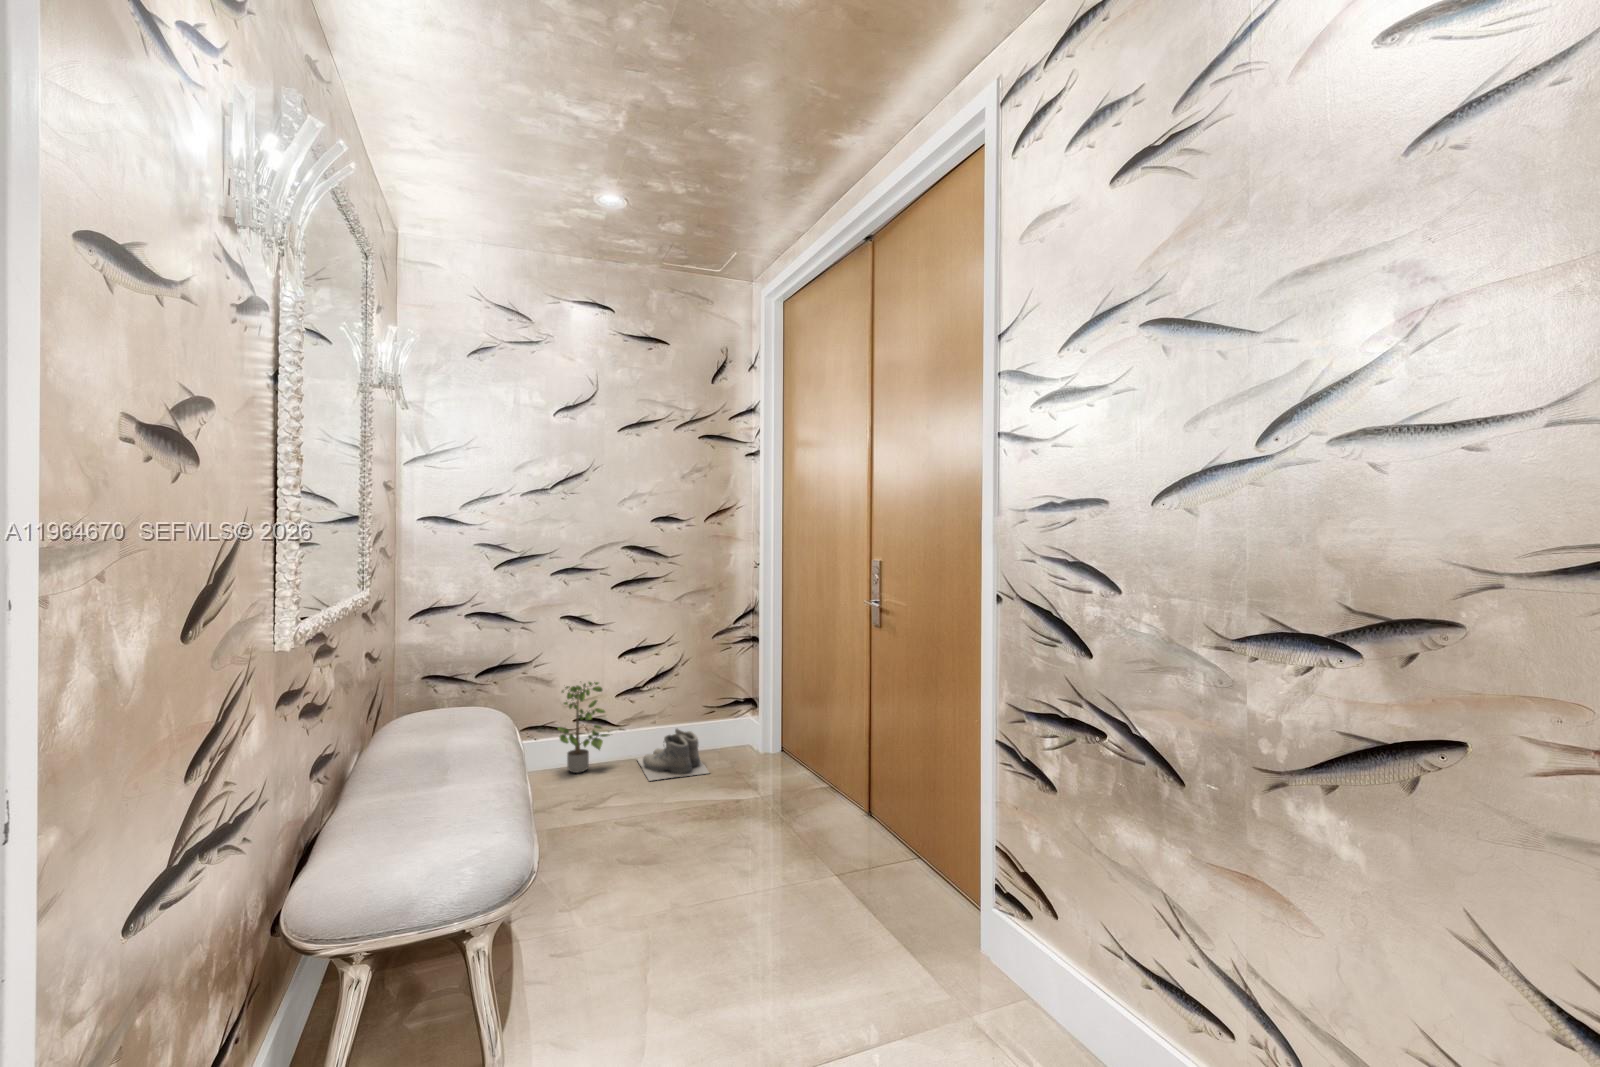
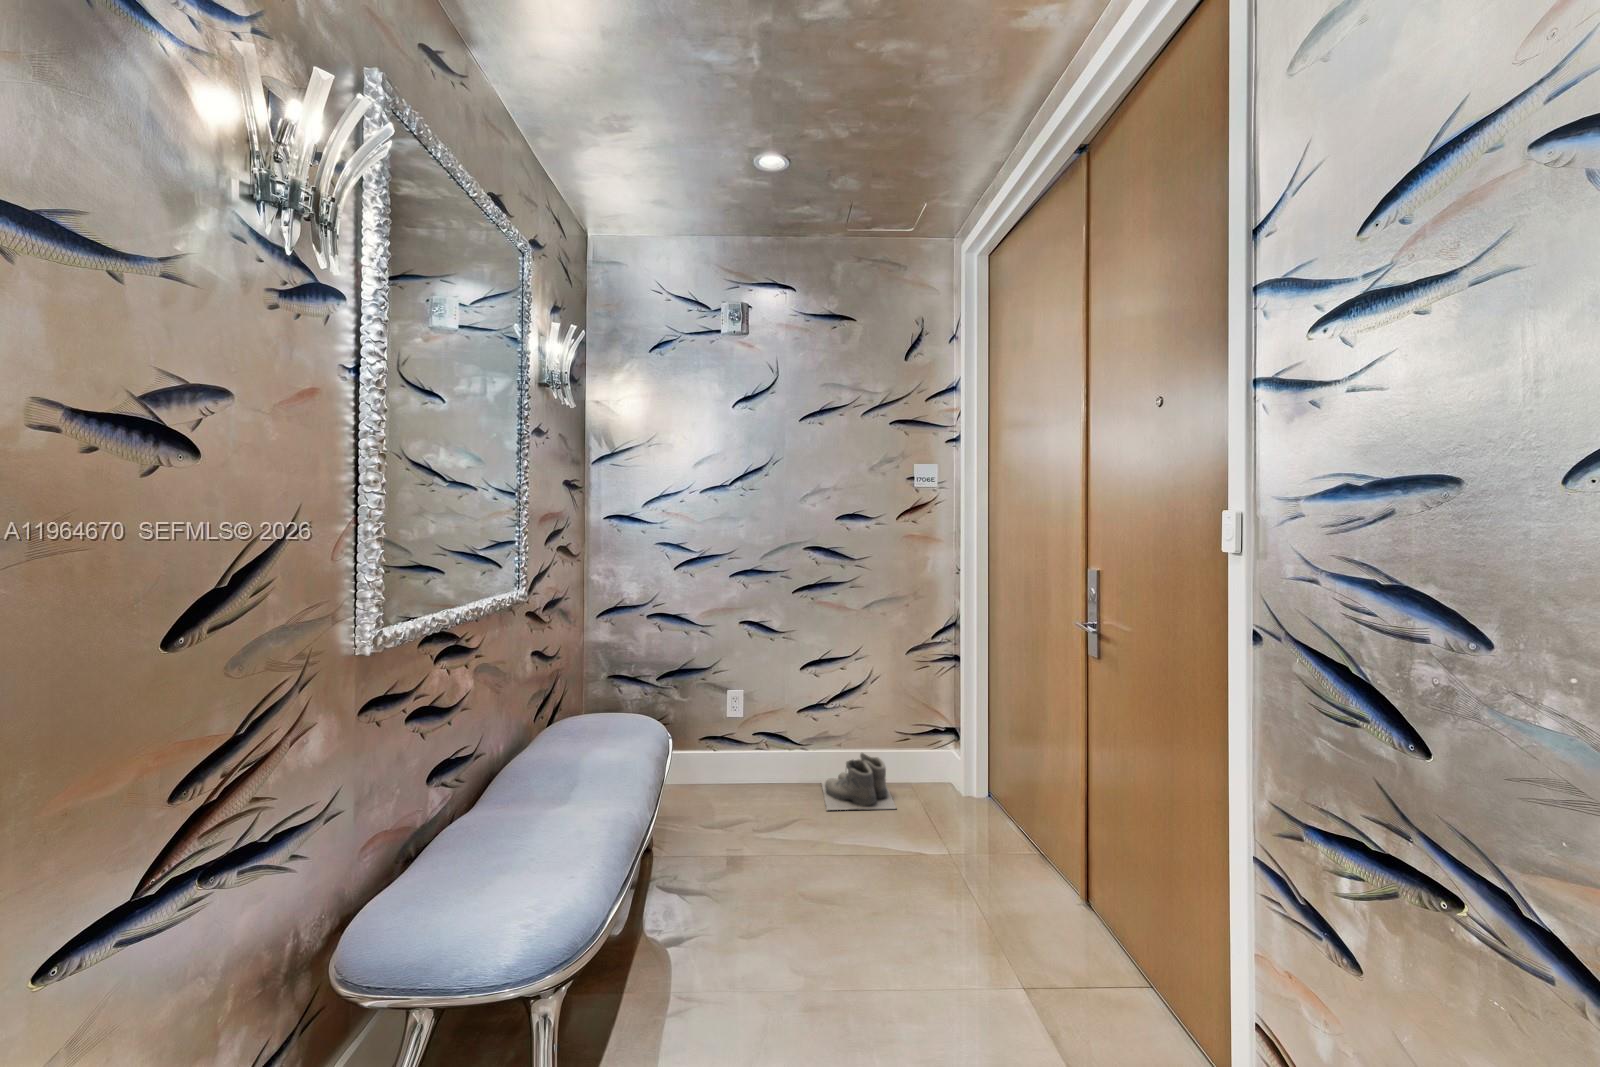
potted plant: present [558,682,610,773] -> none [737,690,795,790]

